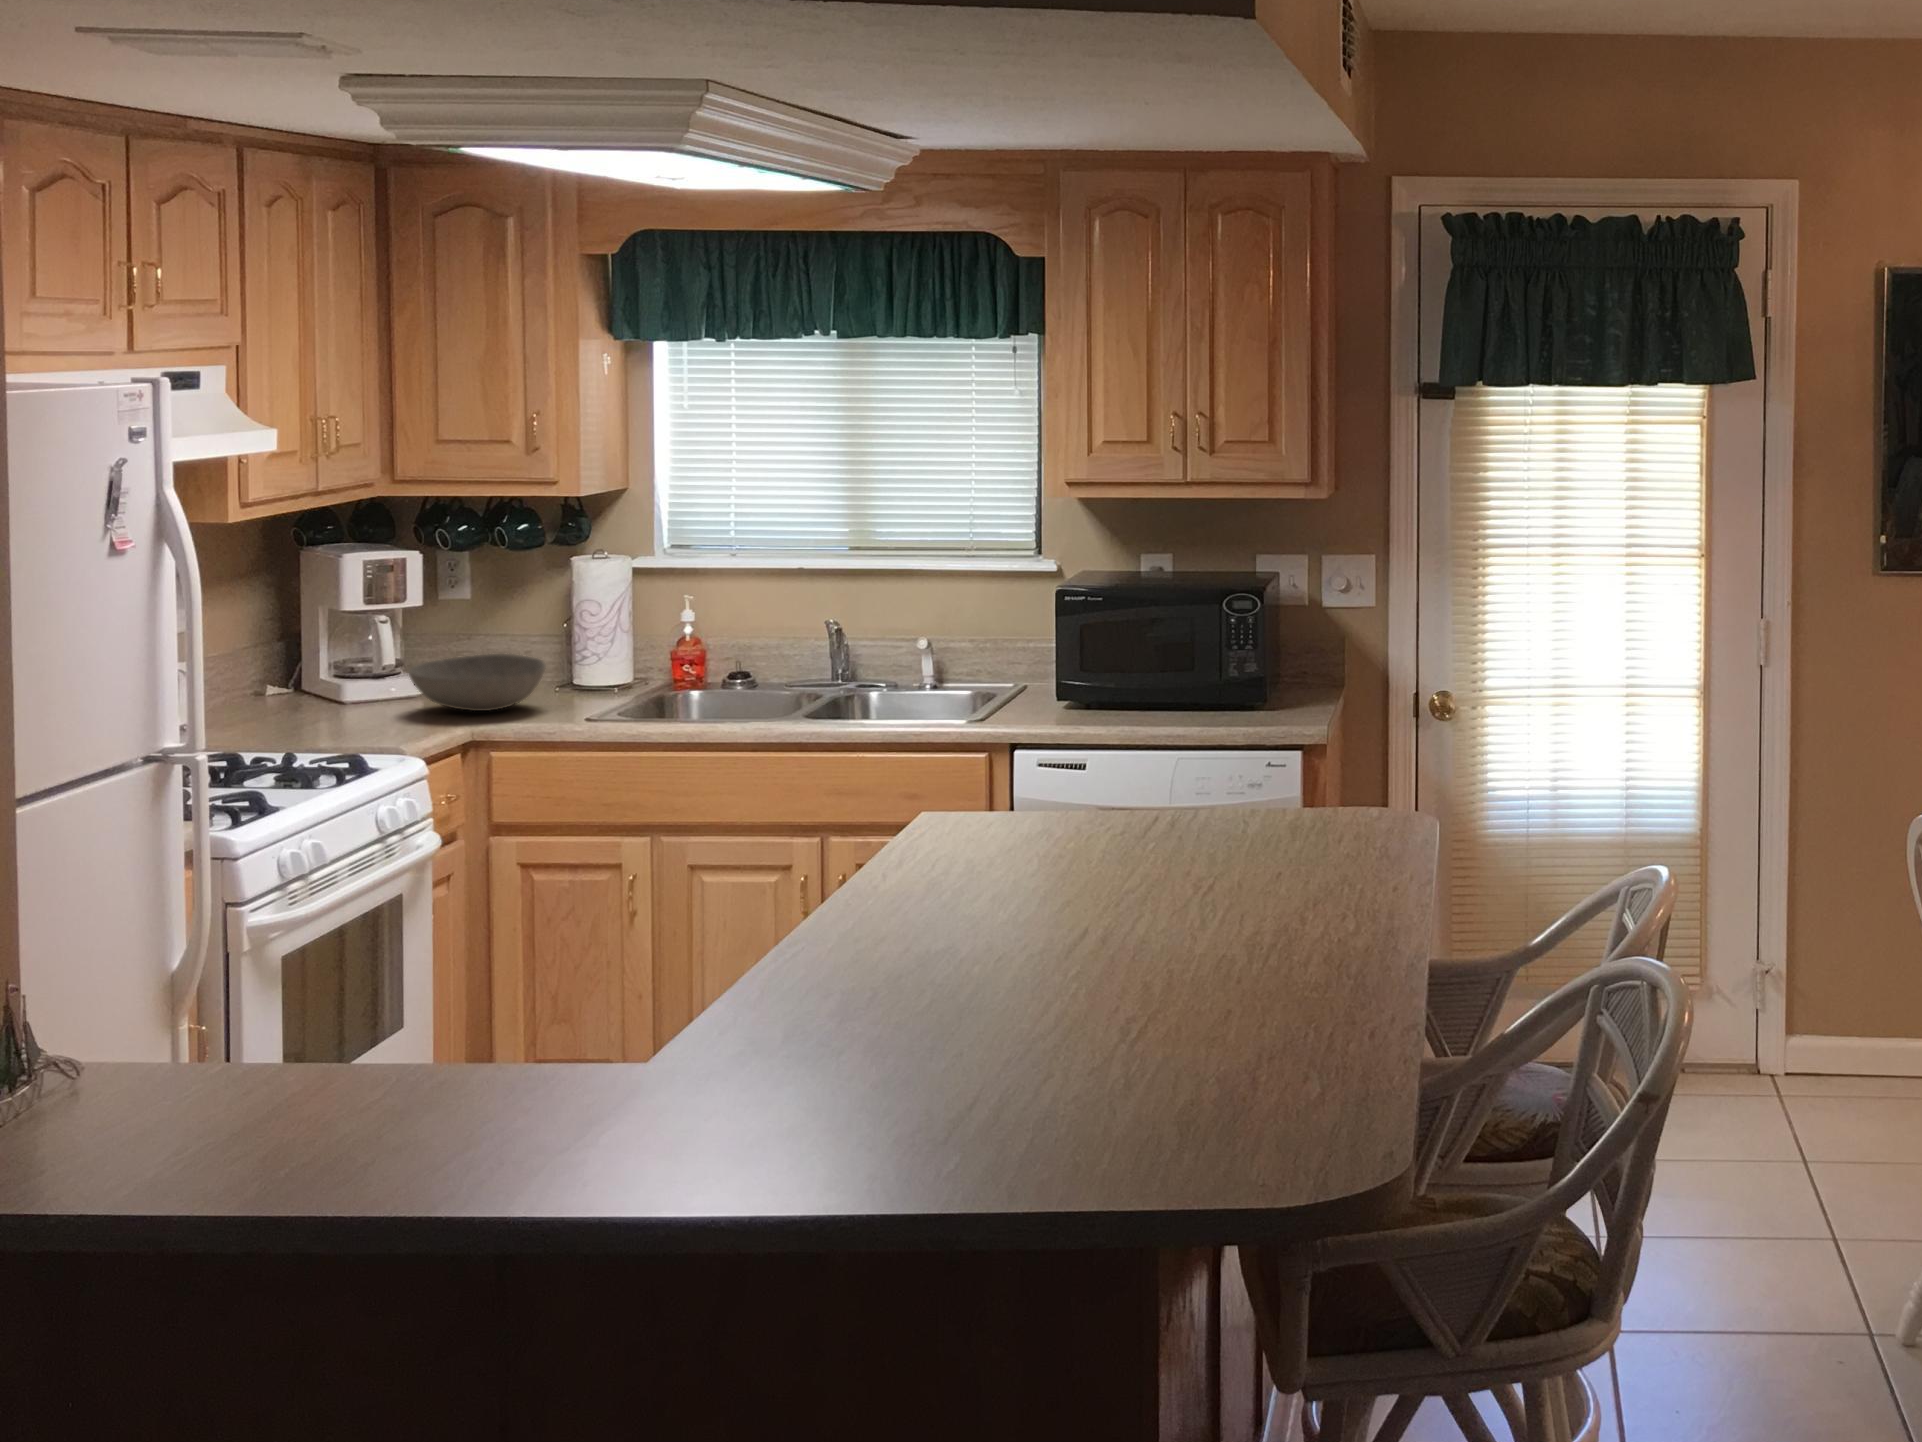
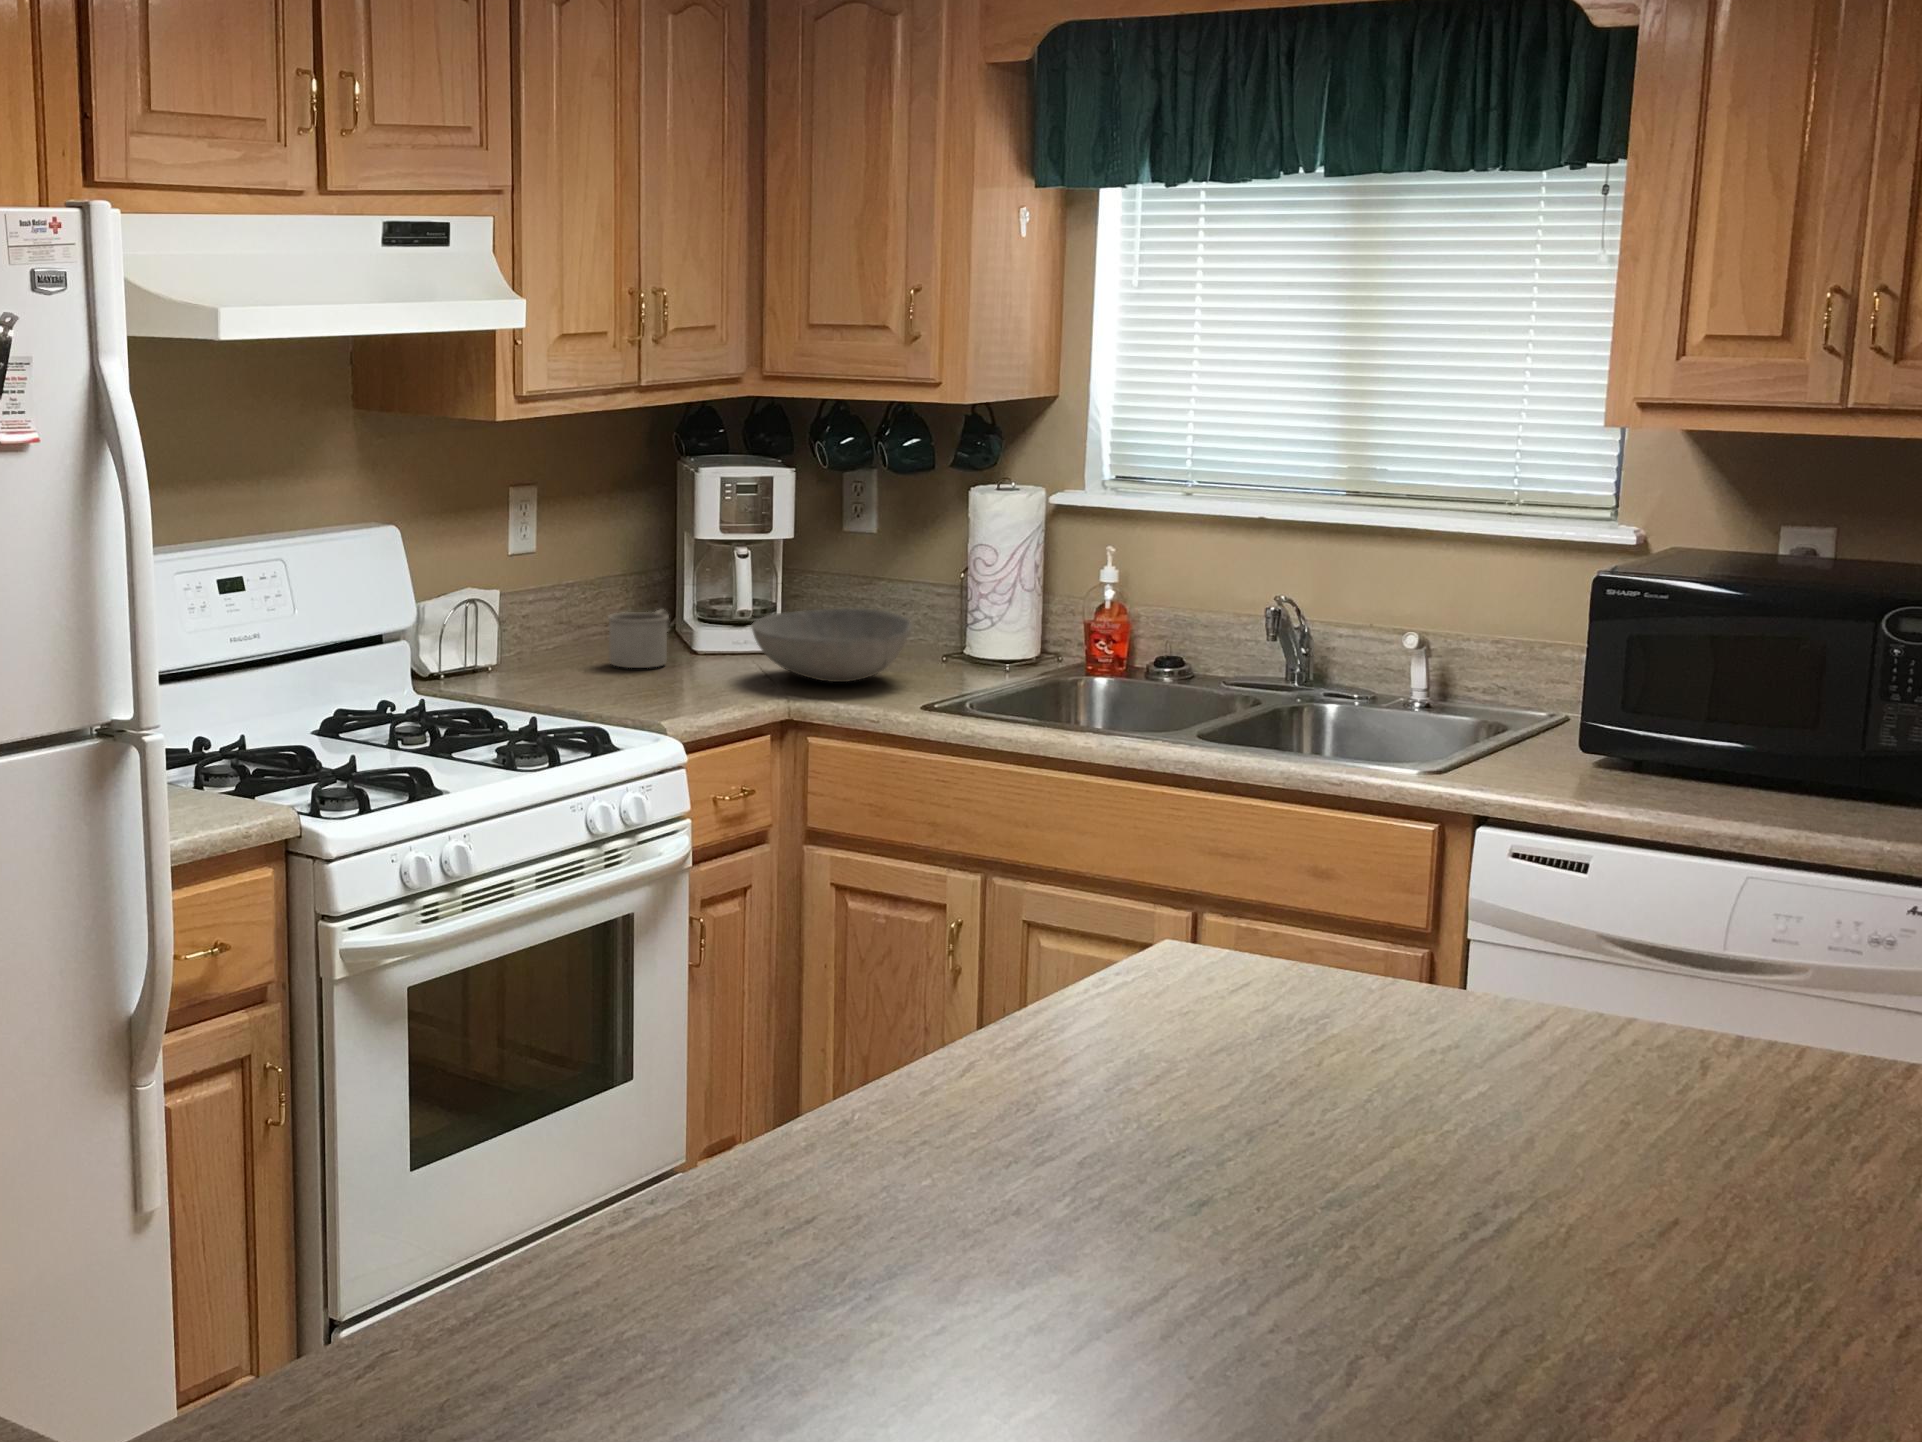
mug: none [266,669,323,718] -> present [608,610,669,668]

